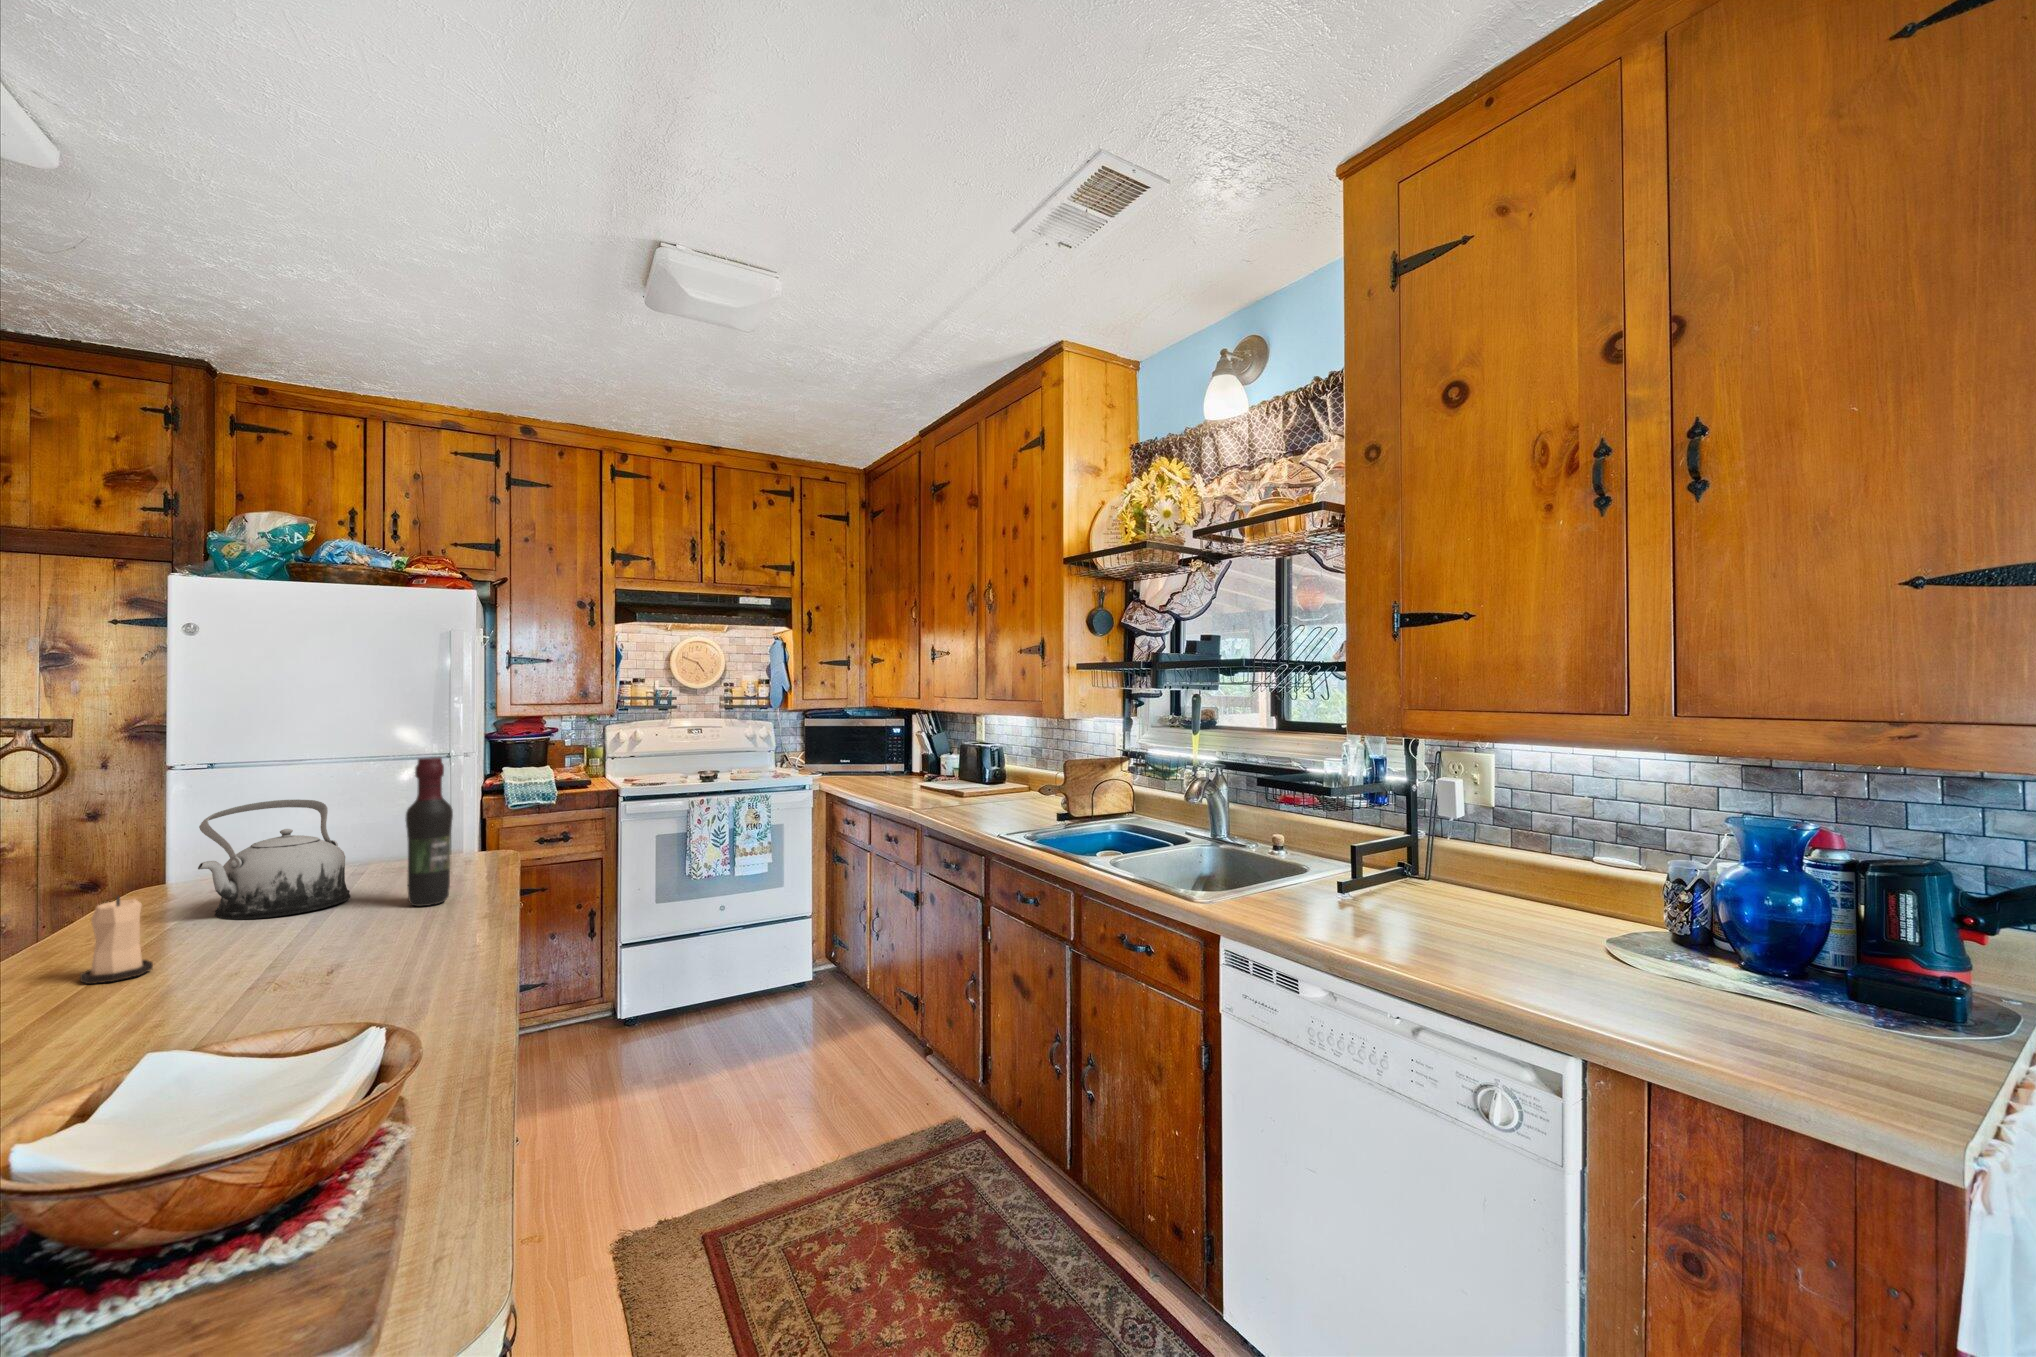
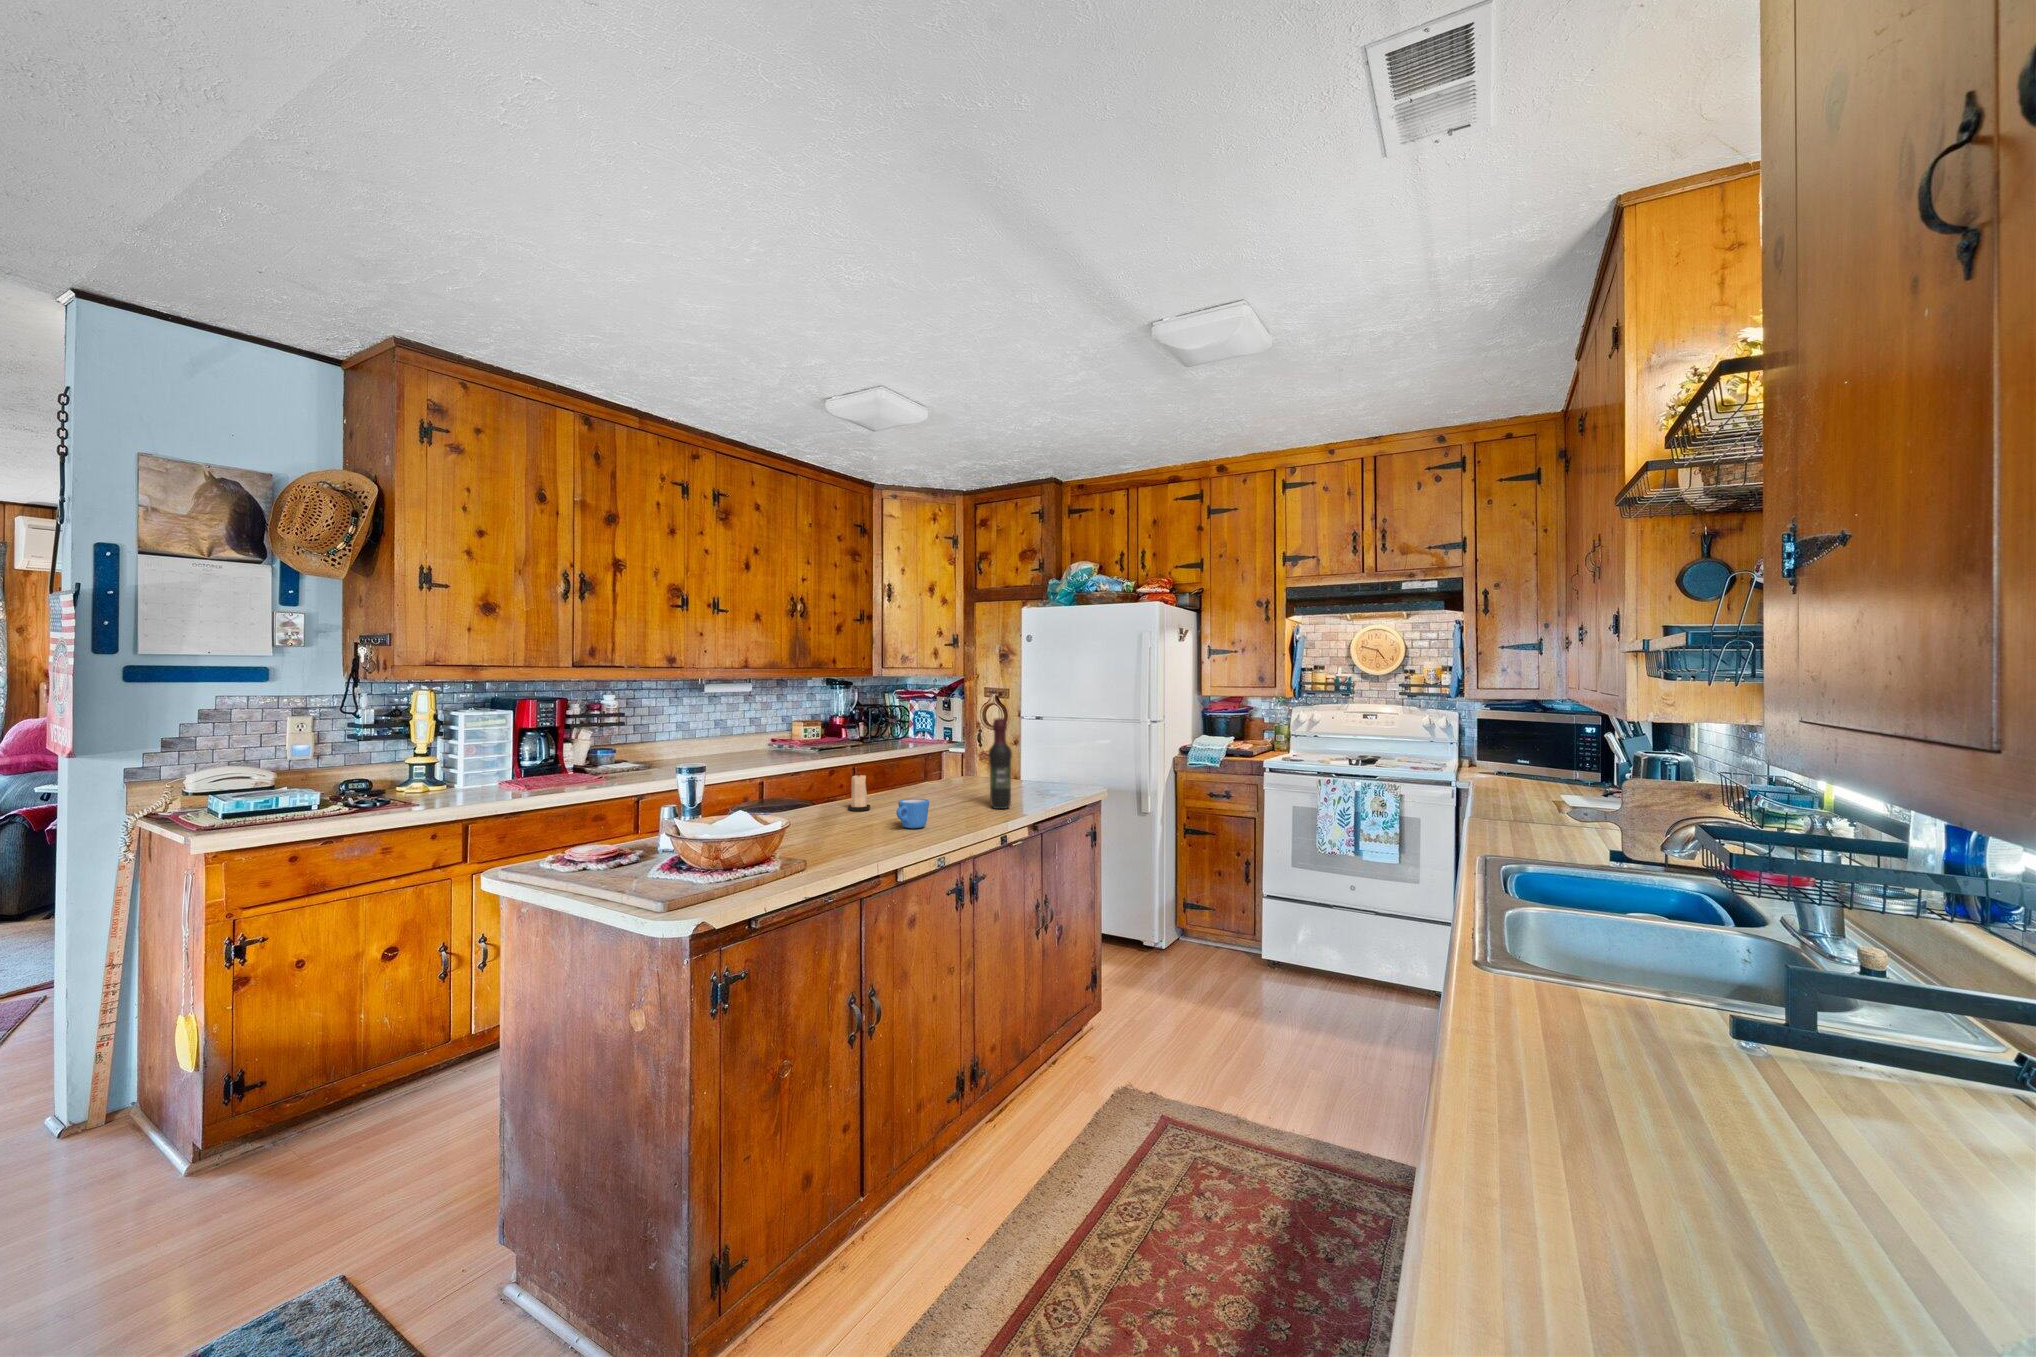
teapot: present [198,799,350,920] -> none [919,739,986,801]
mug: none [344,911,416,972] -> present [896,799,929,828]

